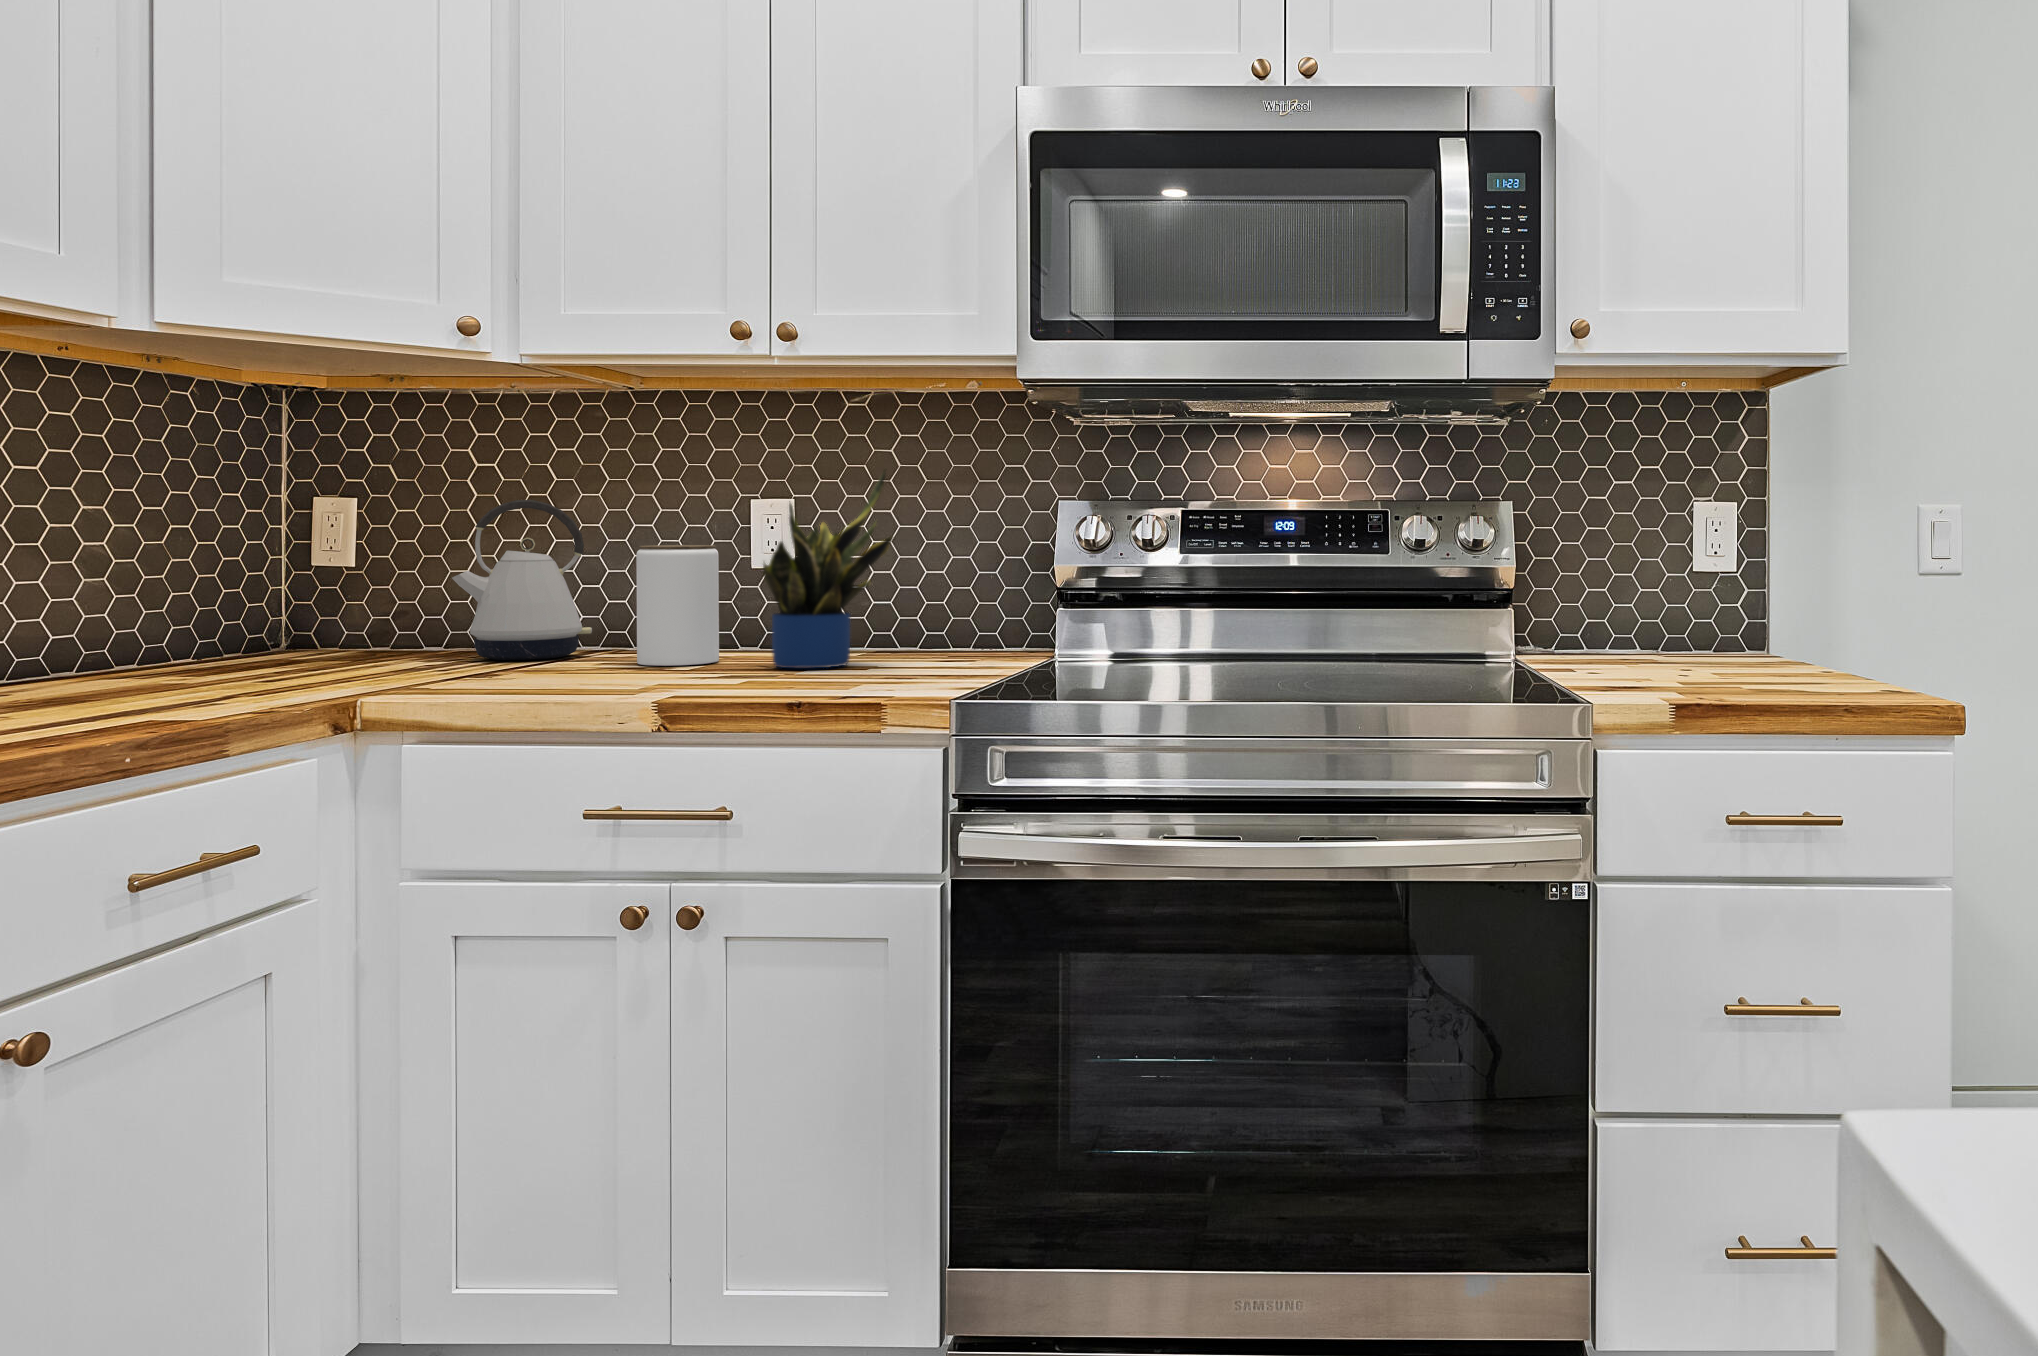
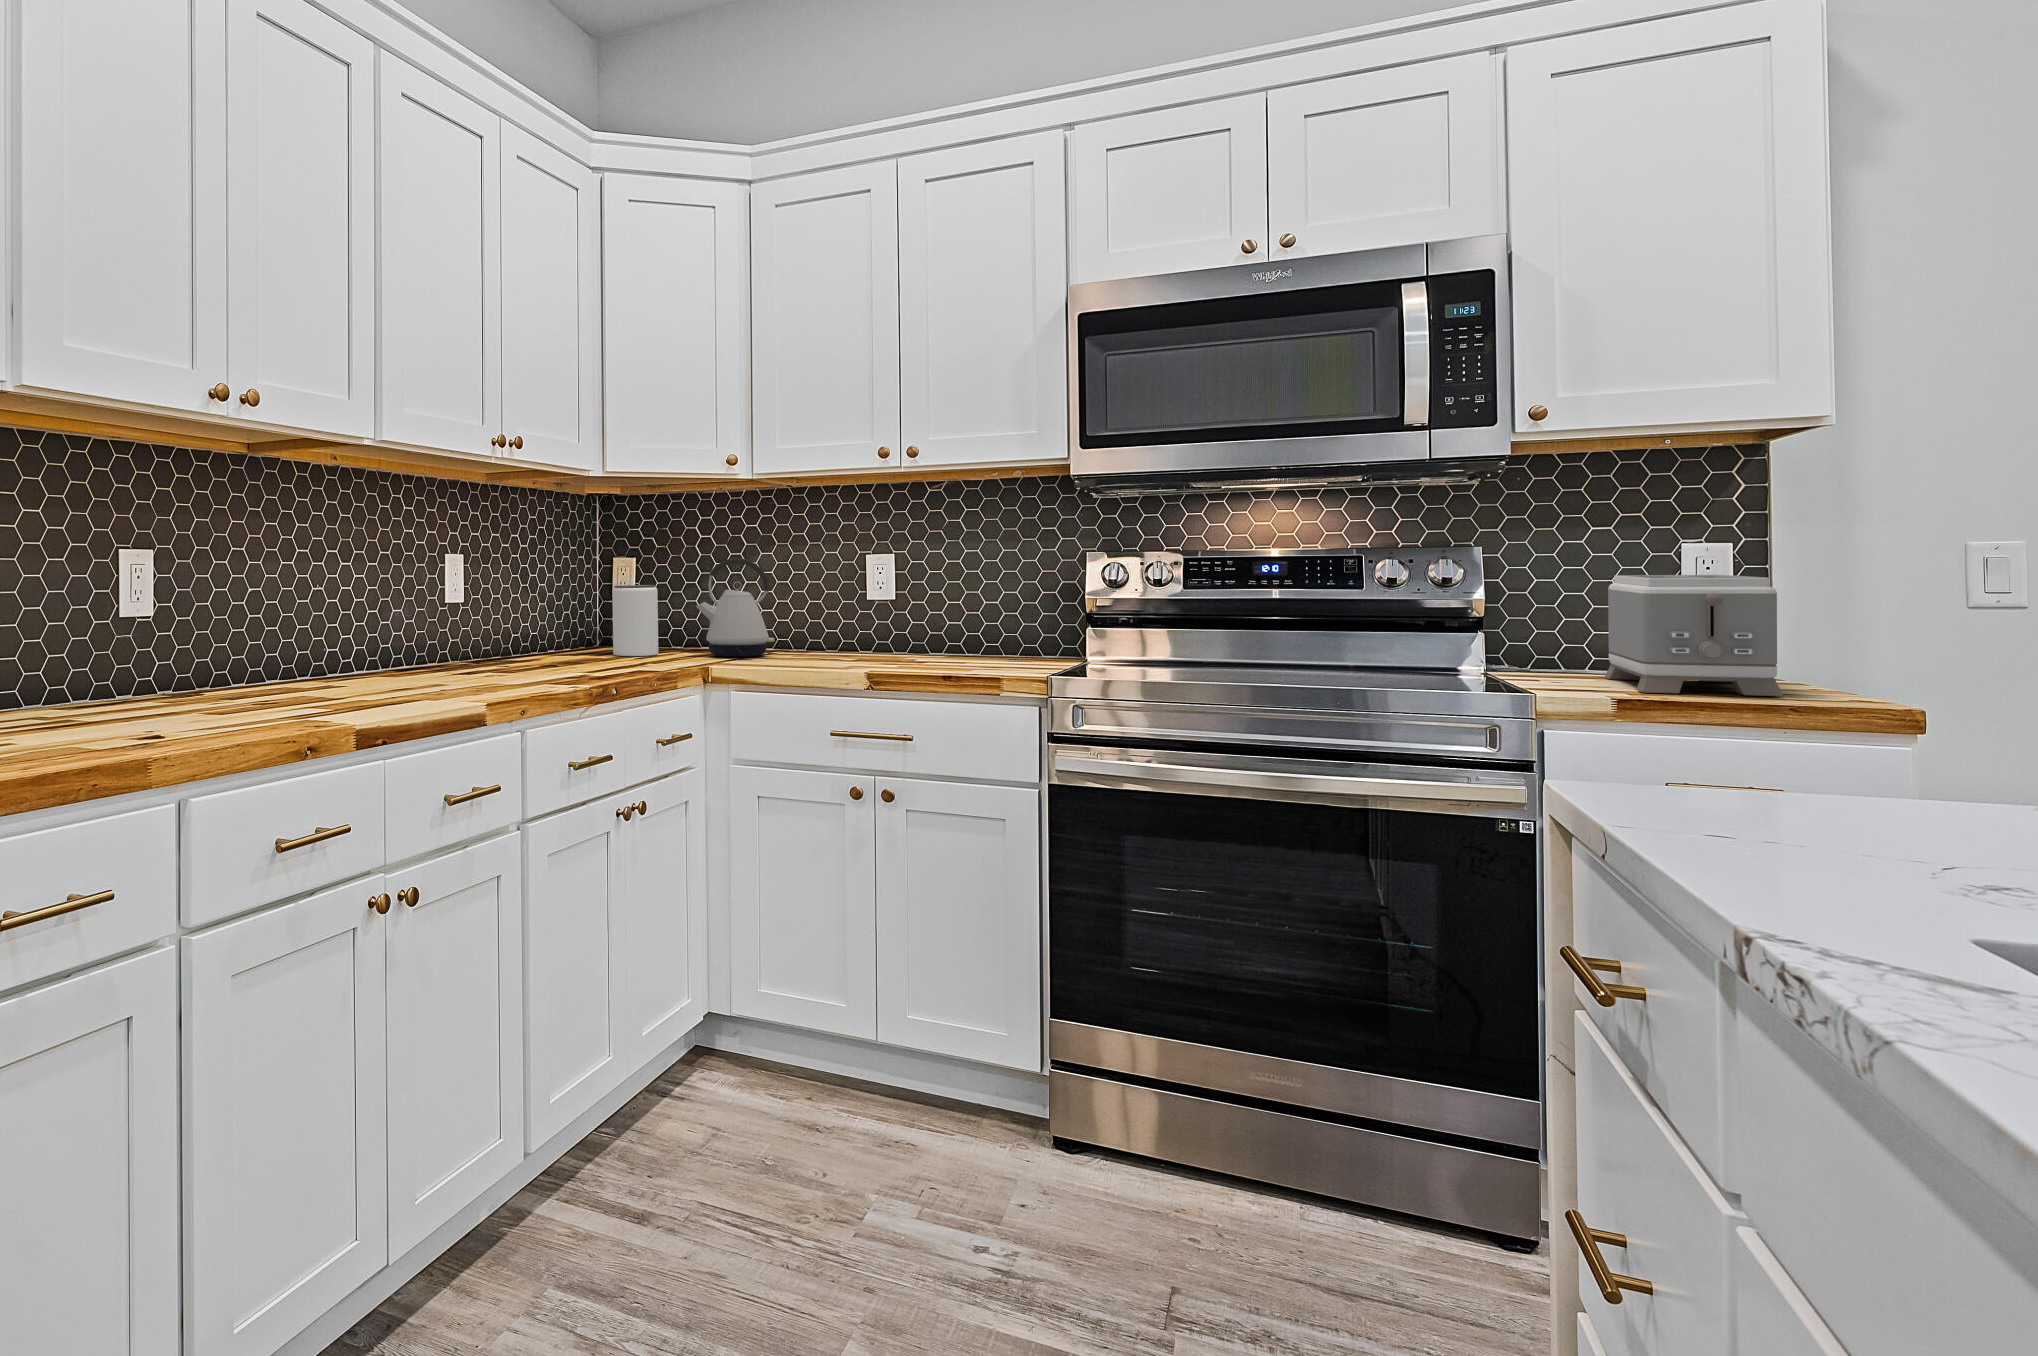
potted plant: present [763,470,894,668] -> none [886,534,973,666]
toaster: none [1626,536,1805,676] -> present [1605,575,1784,696]
jar: present [636,545,719,666] -> present [612,585,658,656]

